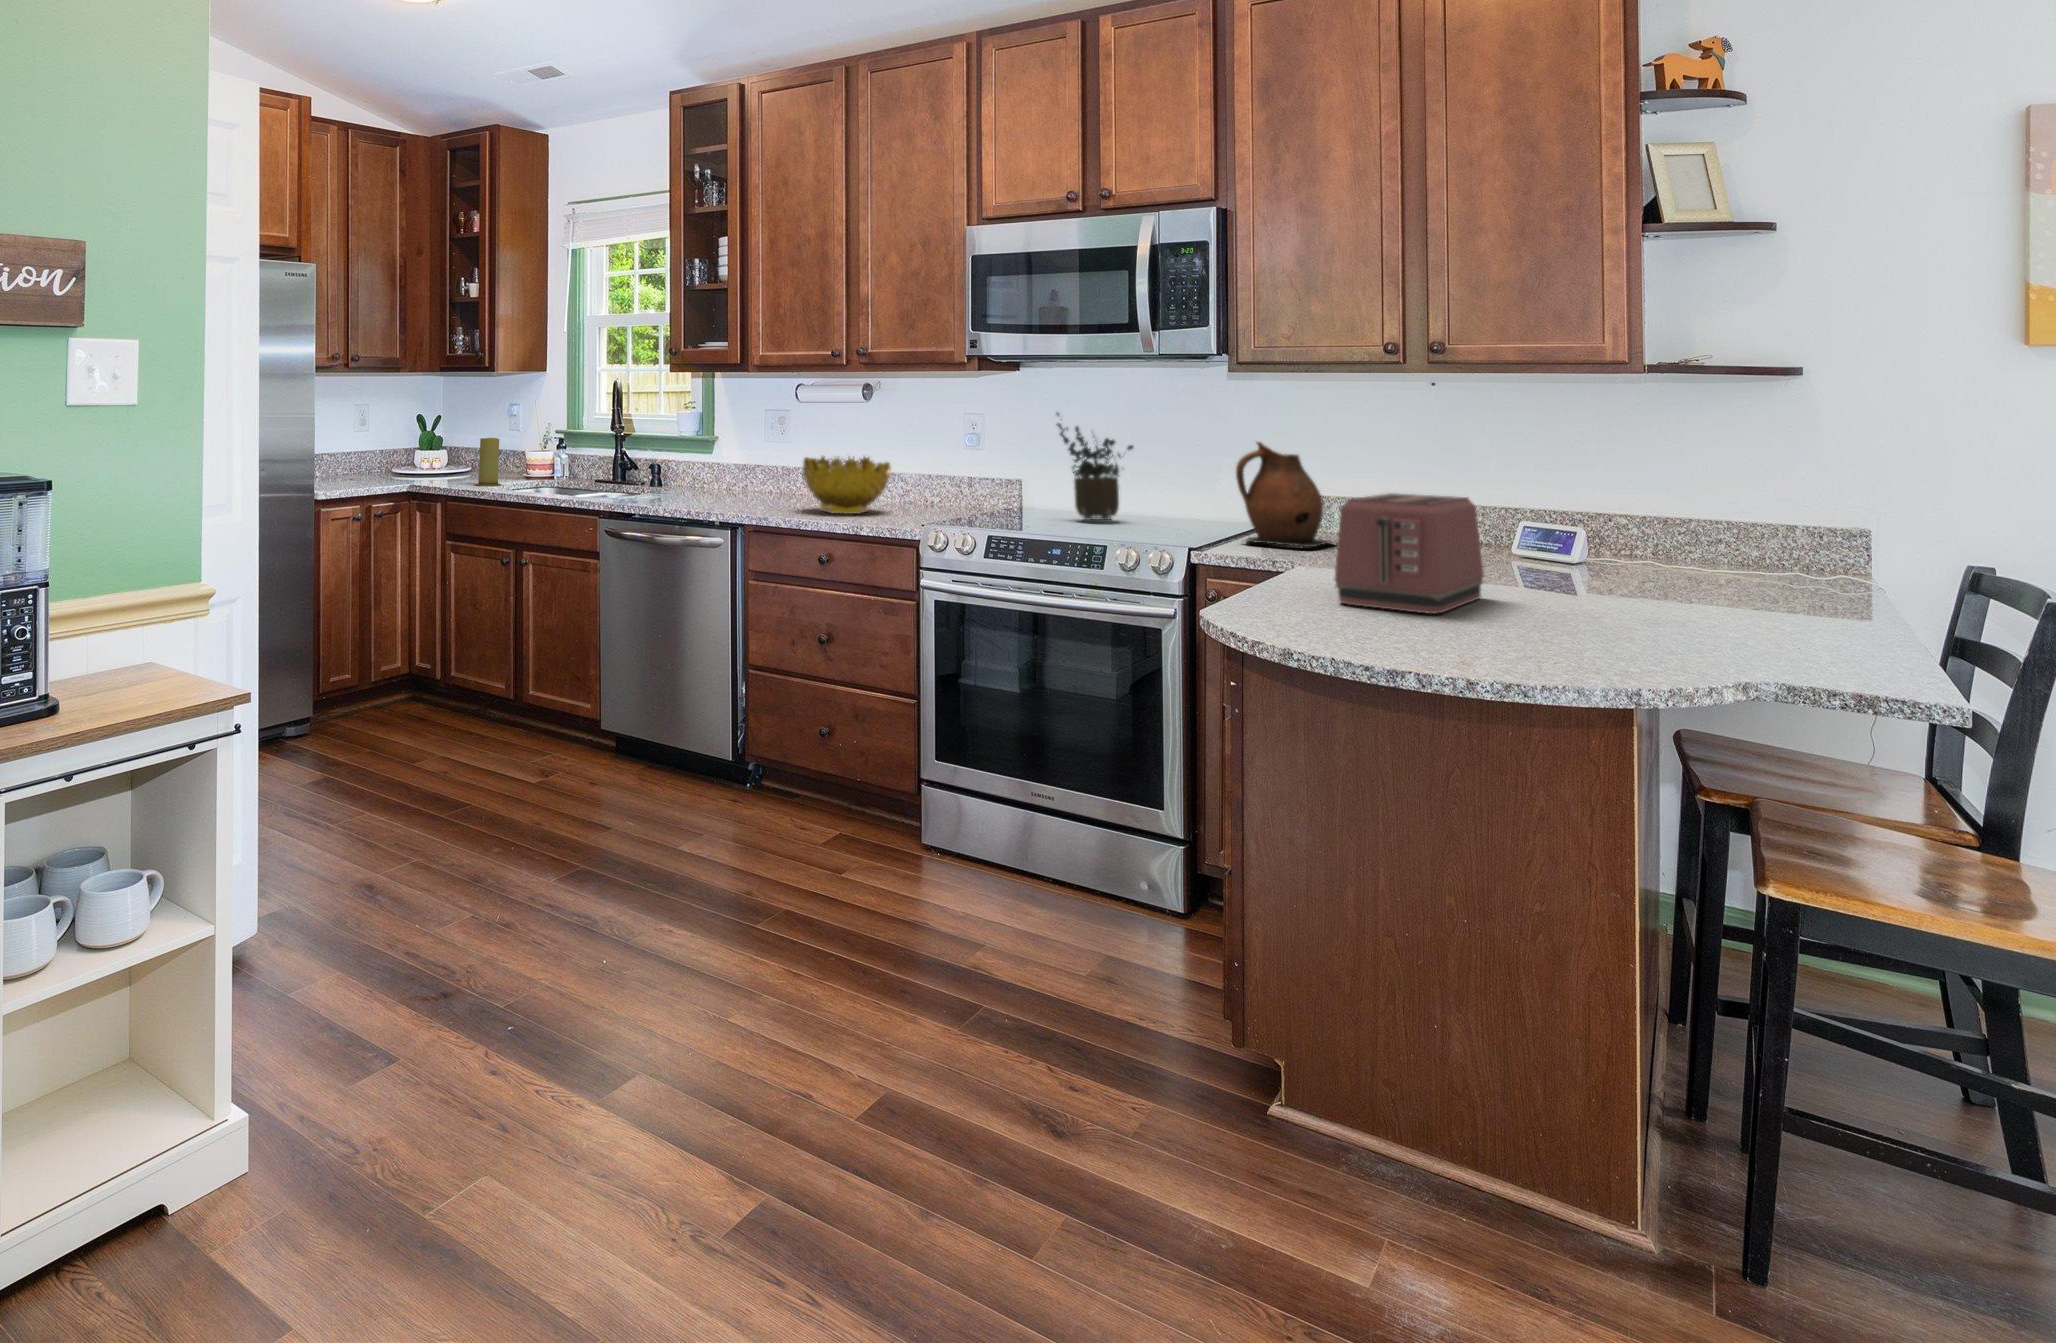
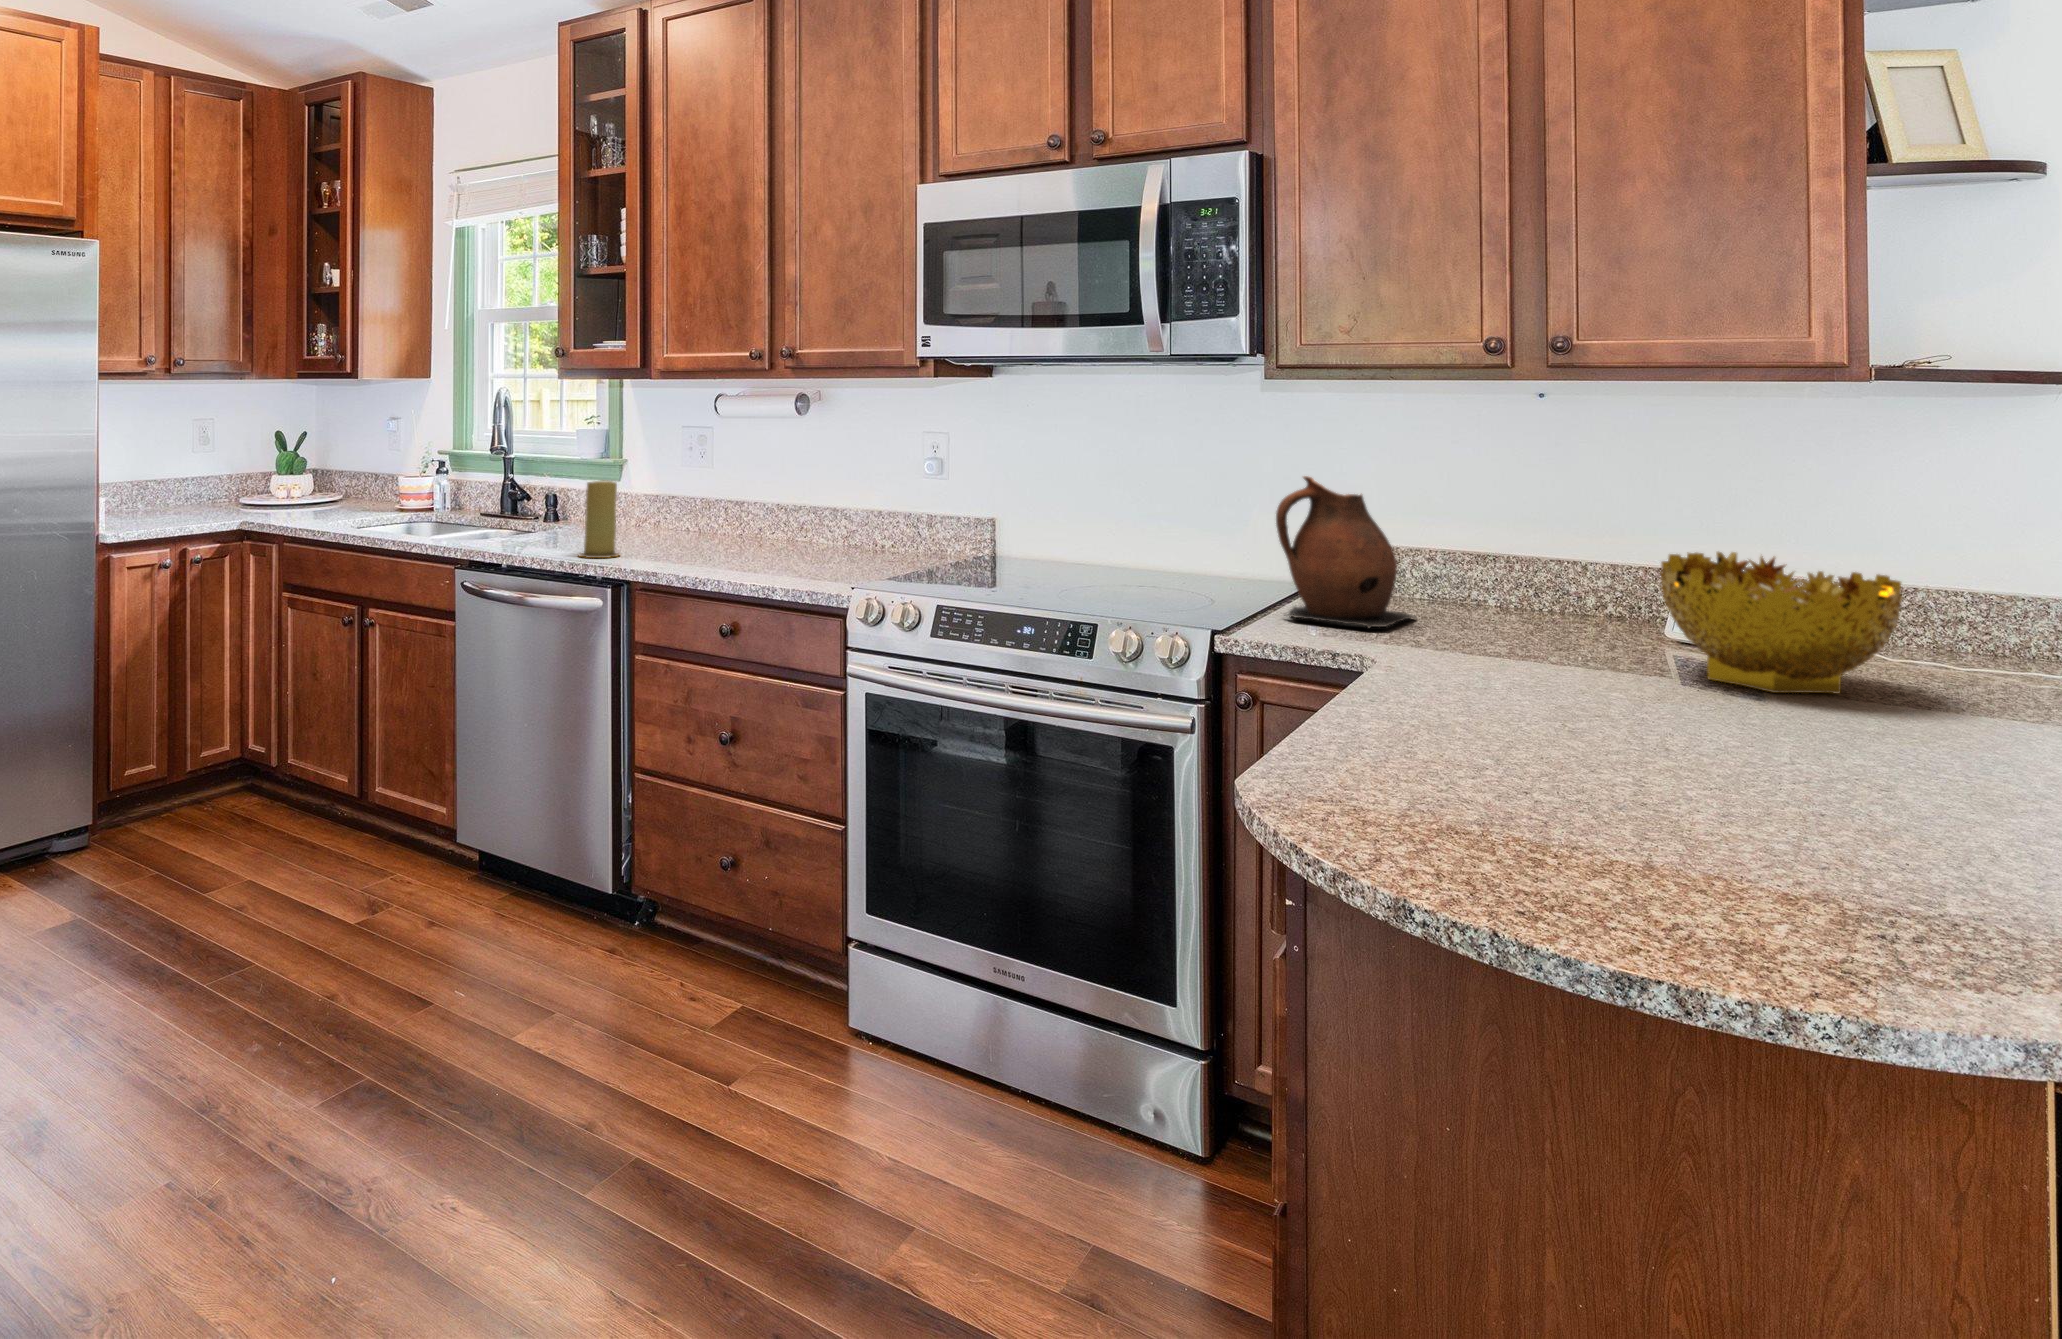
potted plant: present [1056,412,1133,520] -> none [1036,432,1139,576]
candle: present [474,438,501,486] -> present [579,481,619,558]
decorative bowl: present [803,456,890,514] -> present [1661,552,1903,694]
toaster: present [1335,493,1484,614] -> none [1449,571,1677,791]

